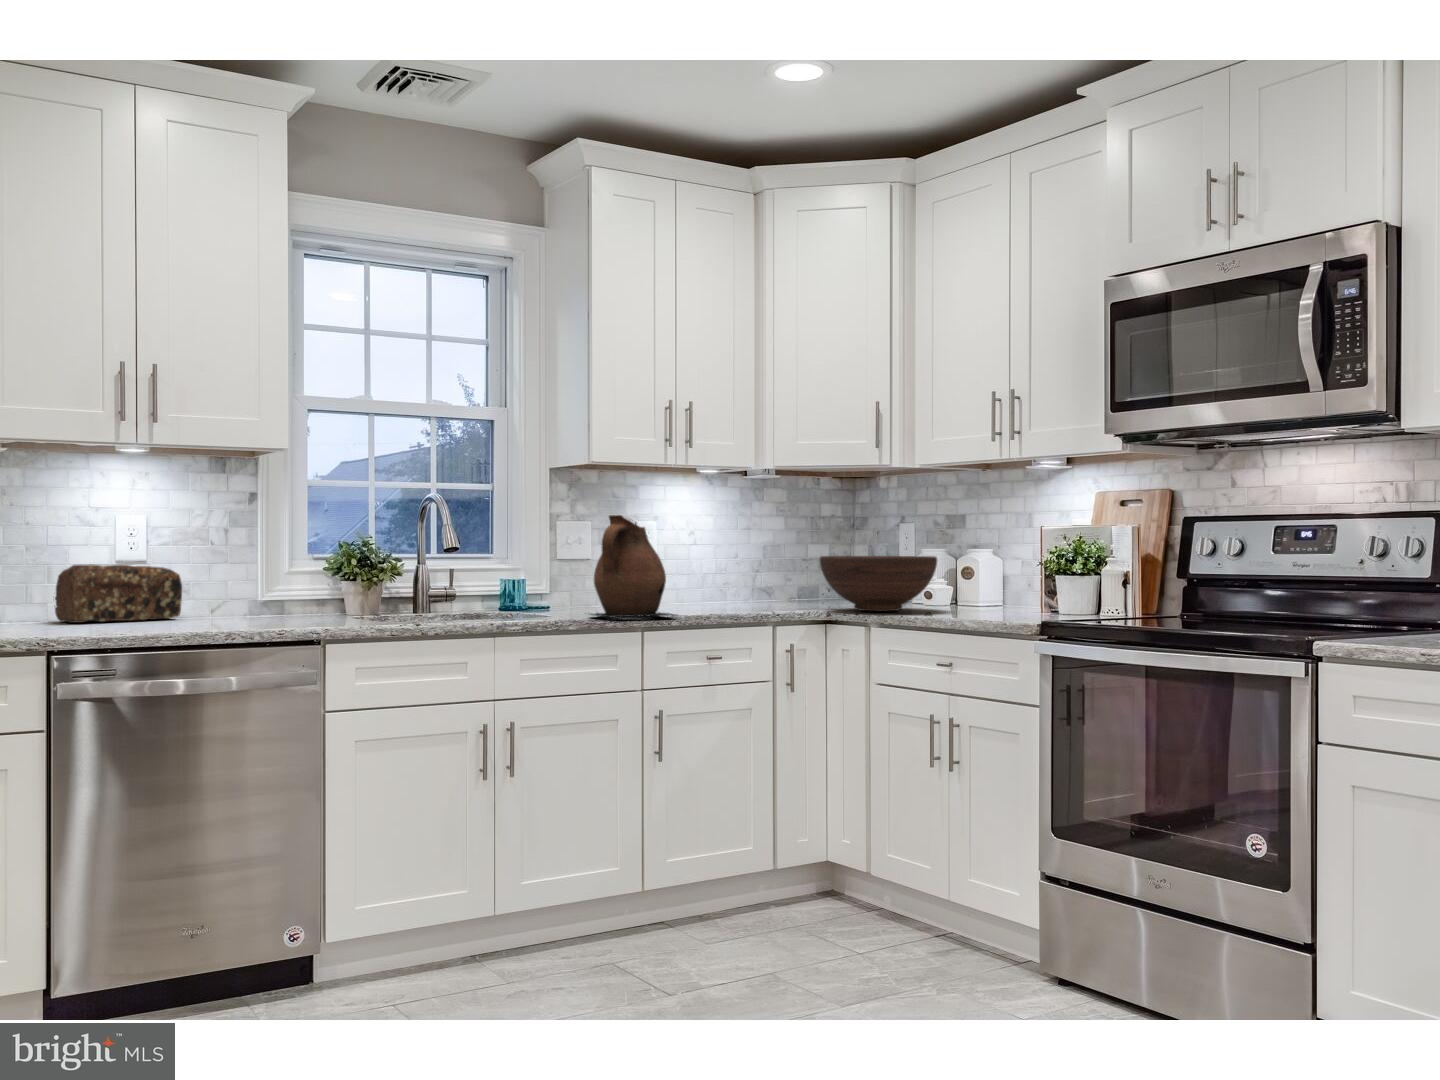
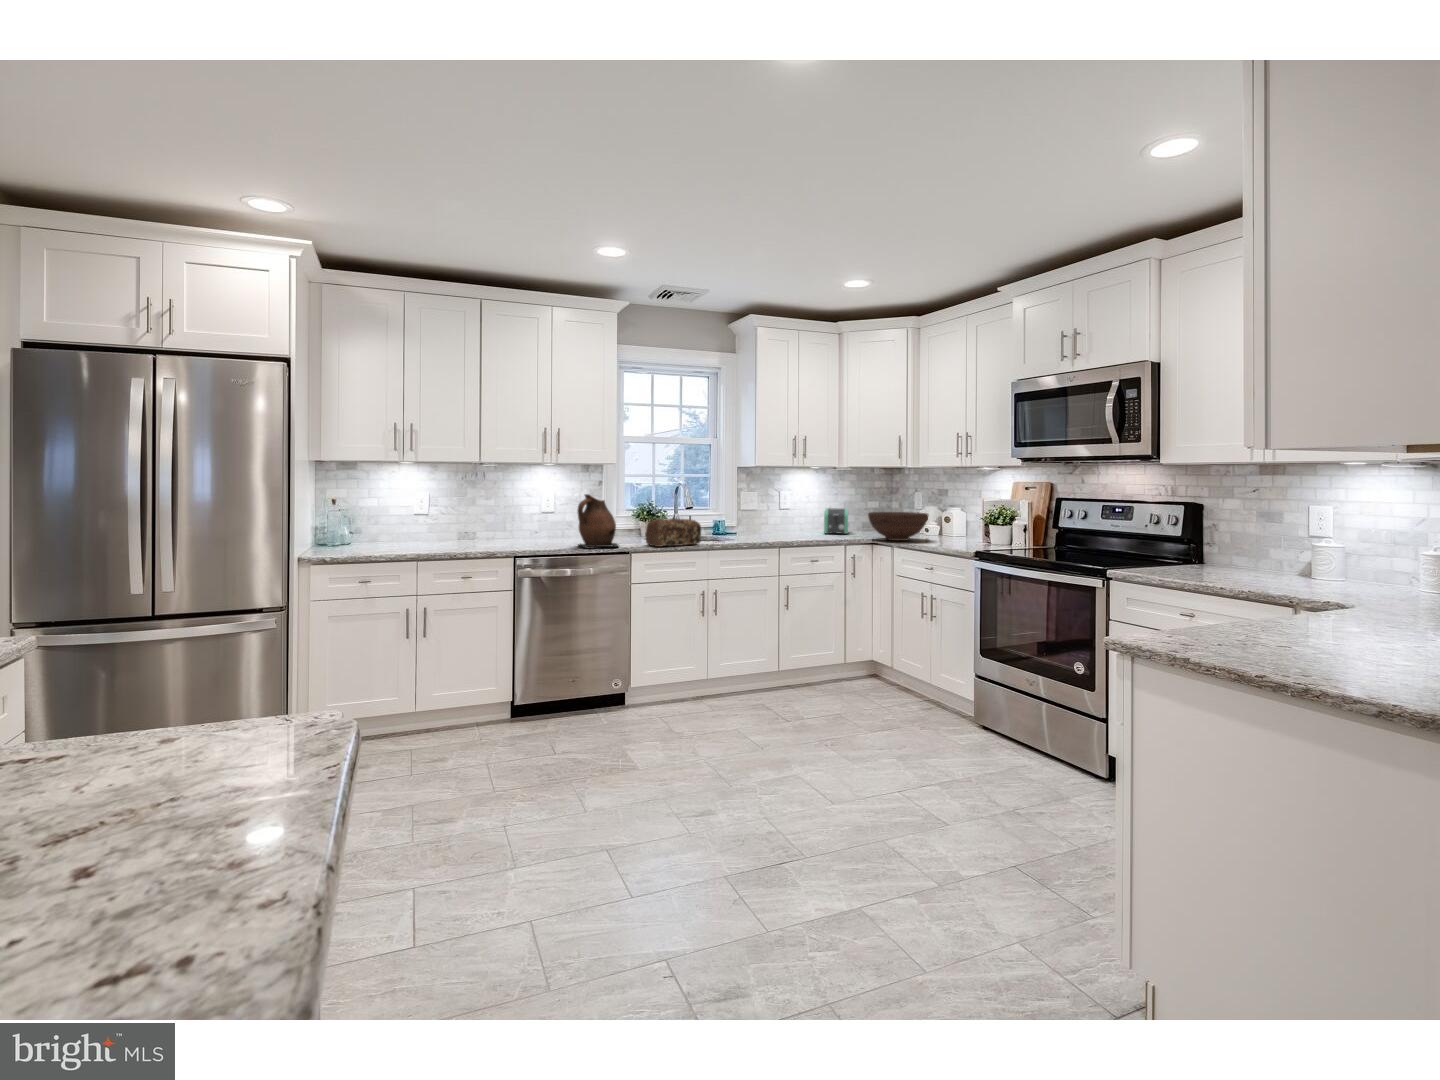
ceramic pitcher: present [591,515,677,617] -> present [578,494,618,547]
toaster: none [726,554,775,604] -> present [824,508,848,534]
bread loaf: present [55,565,182,623] -> present [645,518,701,547]

